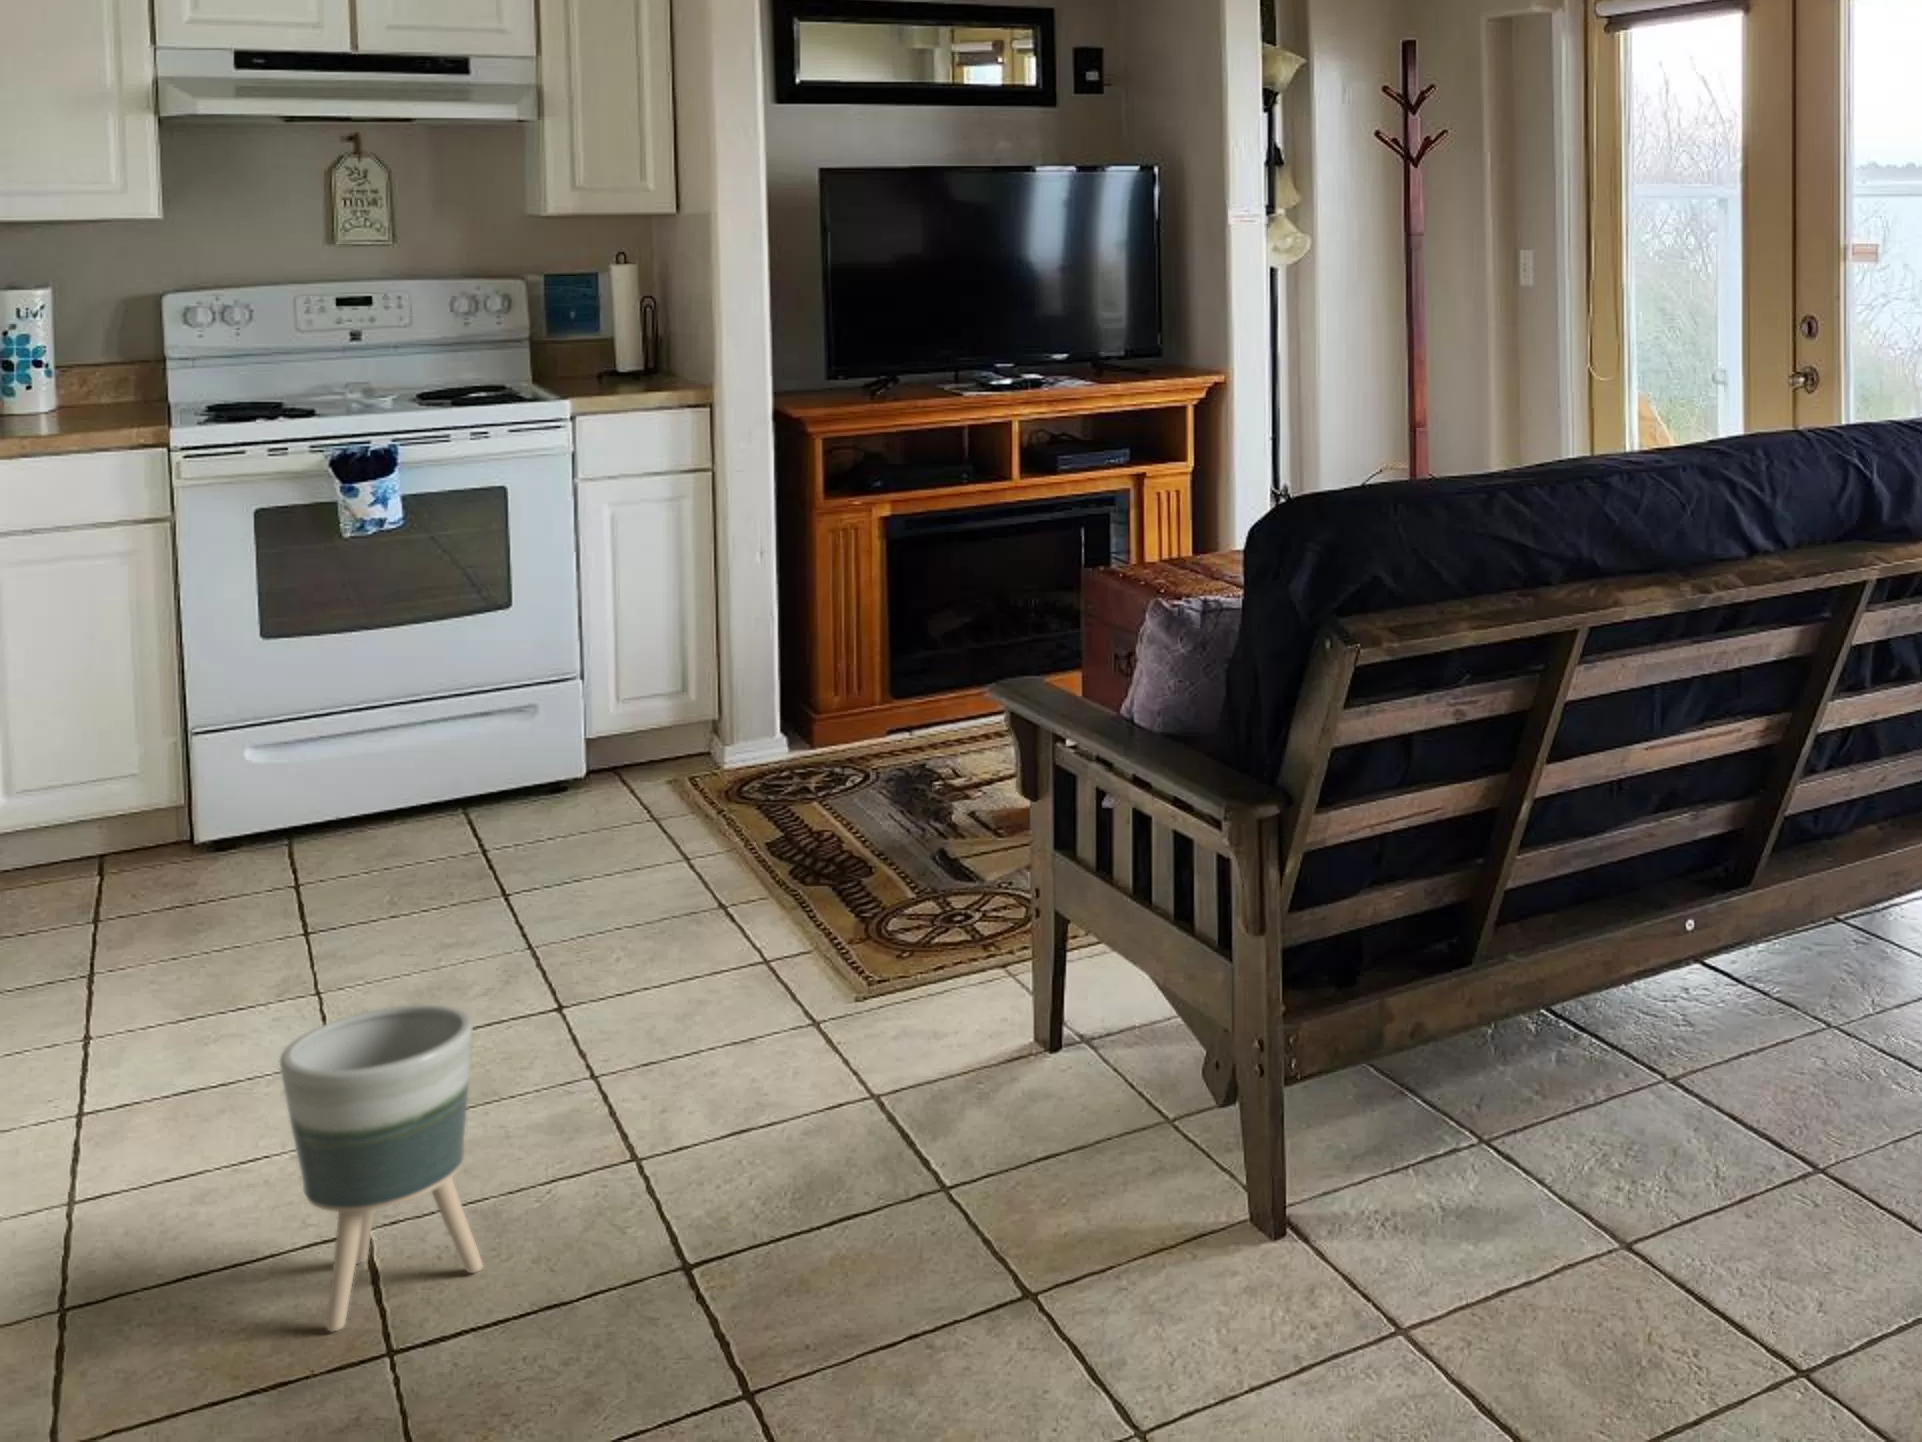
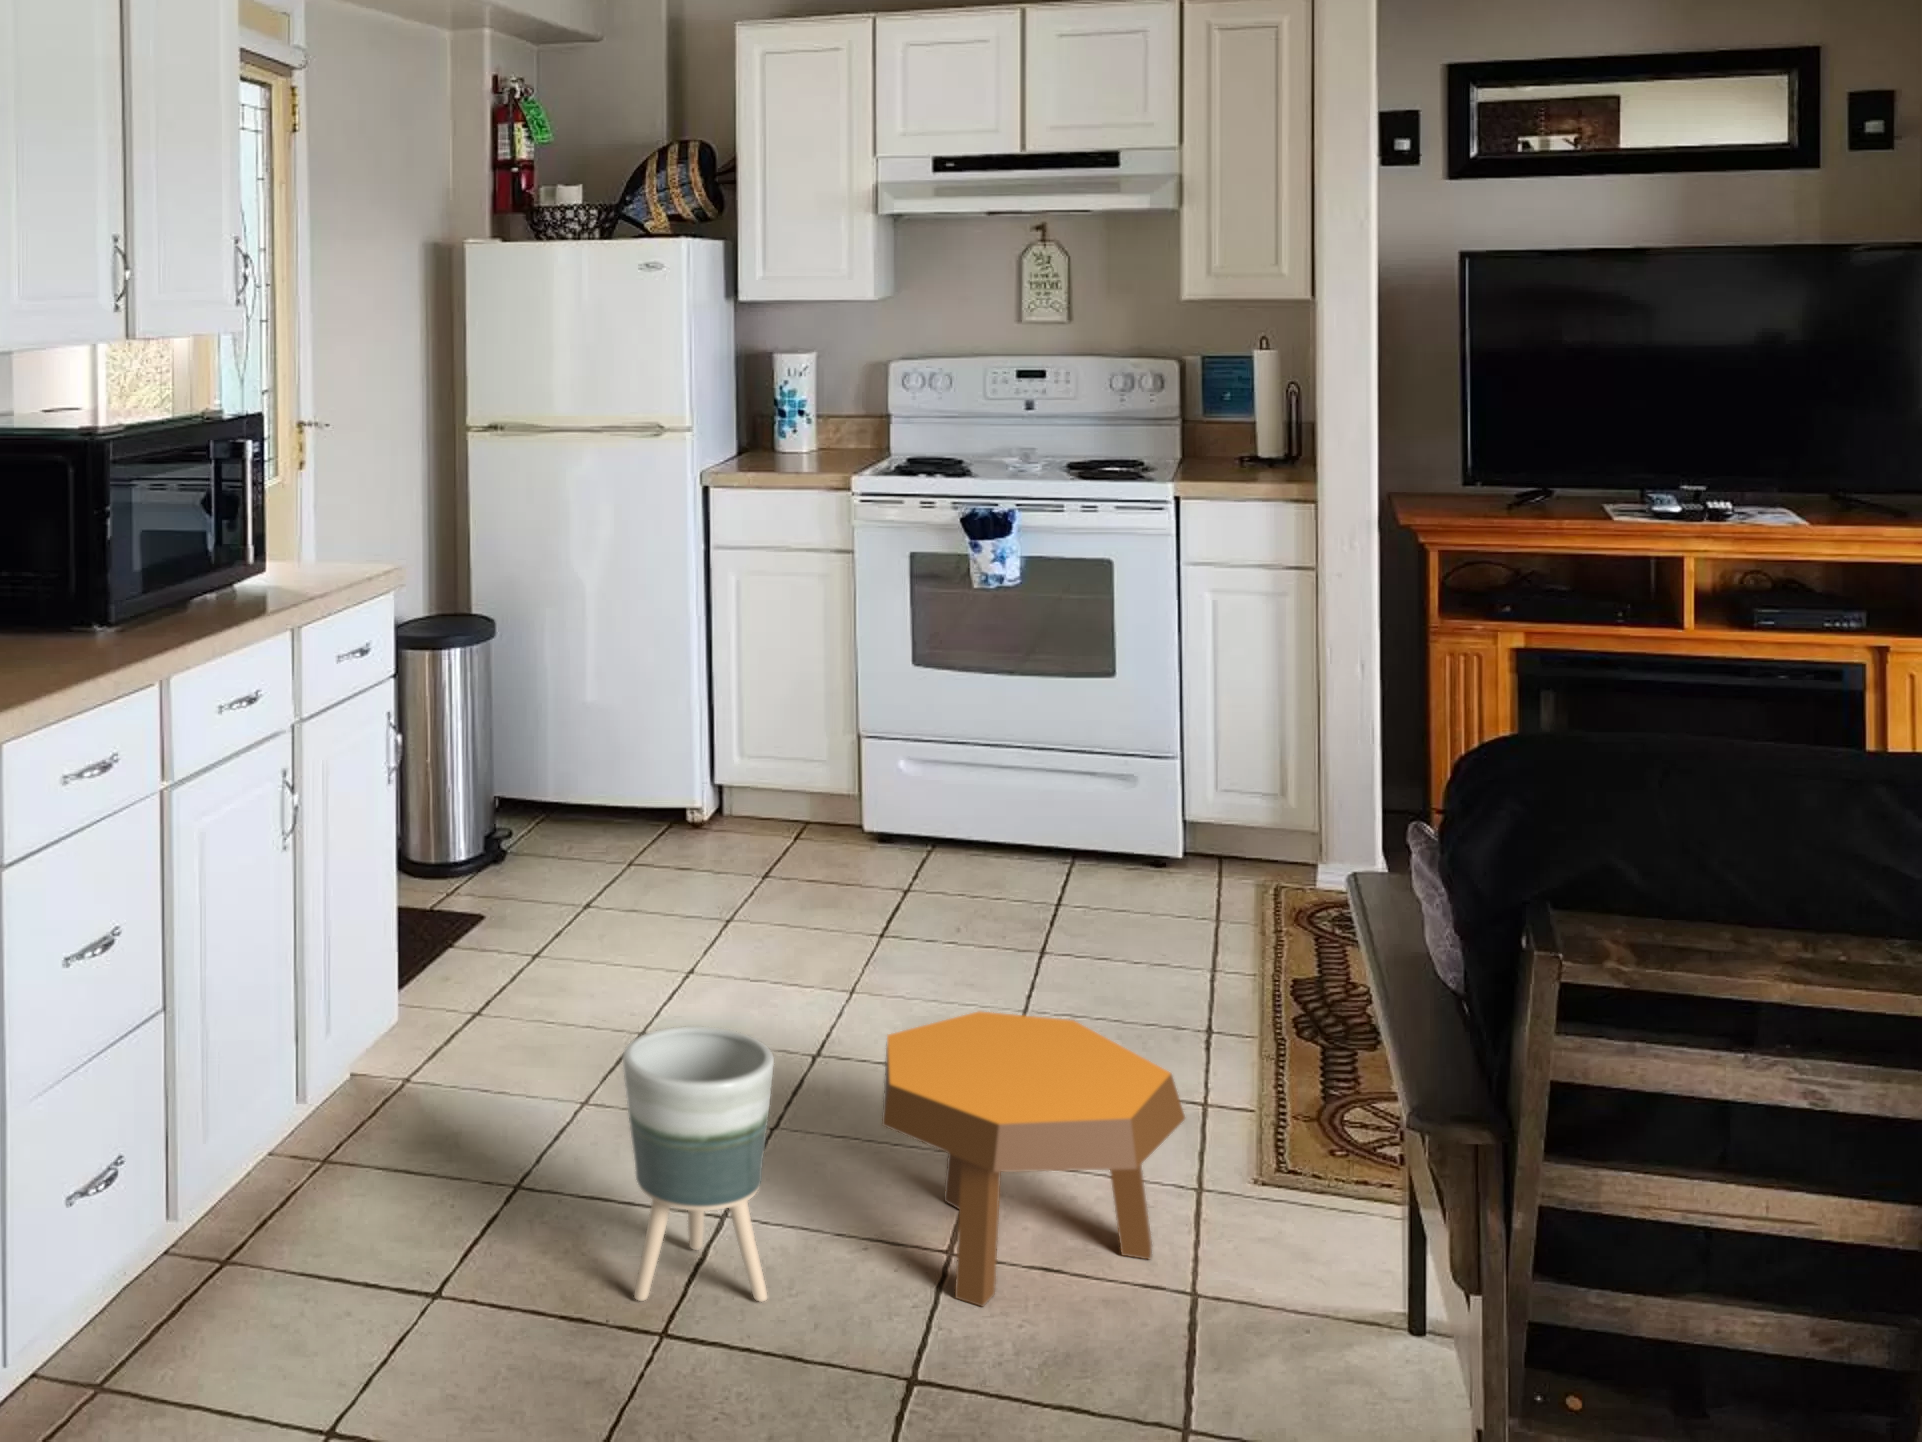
footstool: none [526,903,839,1187] -> present [882,1011,1185,1306]

